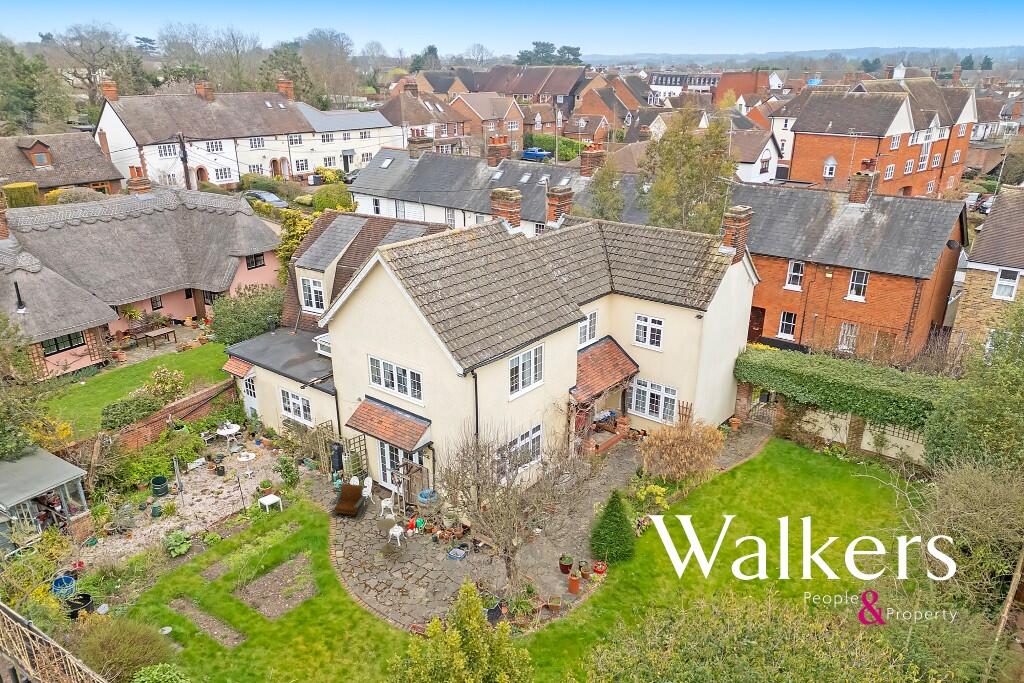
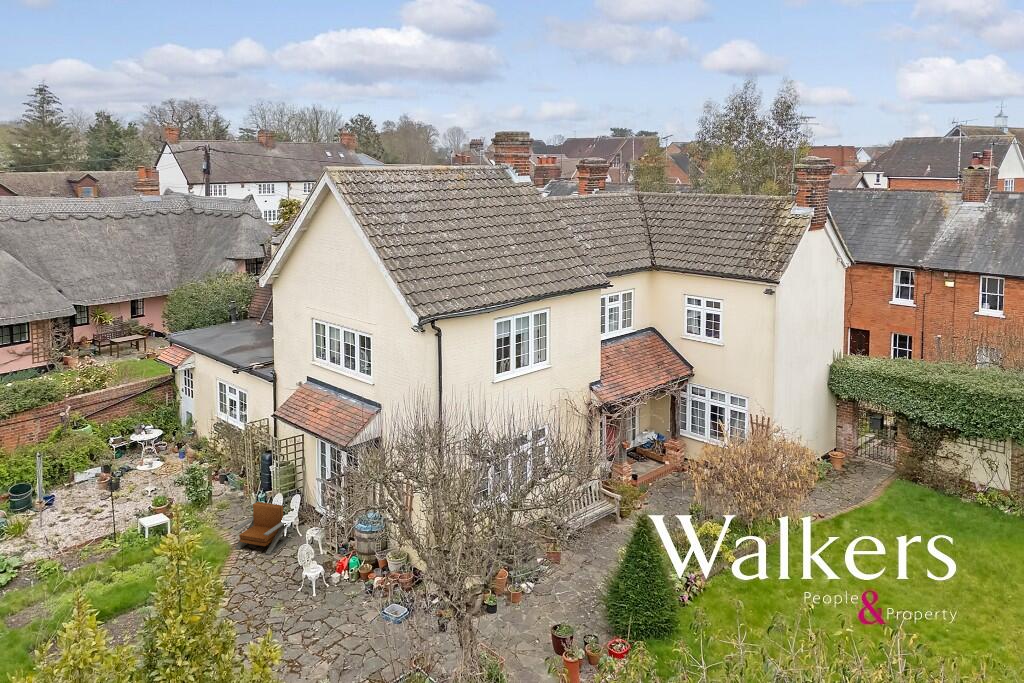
pedestal table: present [376,518,396,553] -> none [274,548,305,602]

